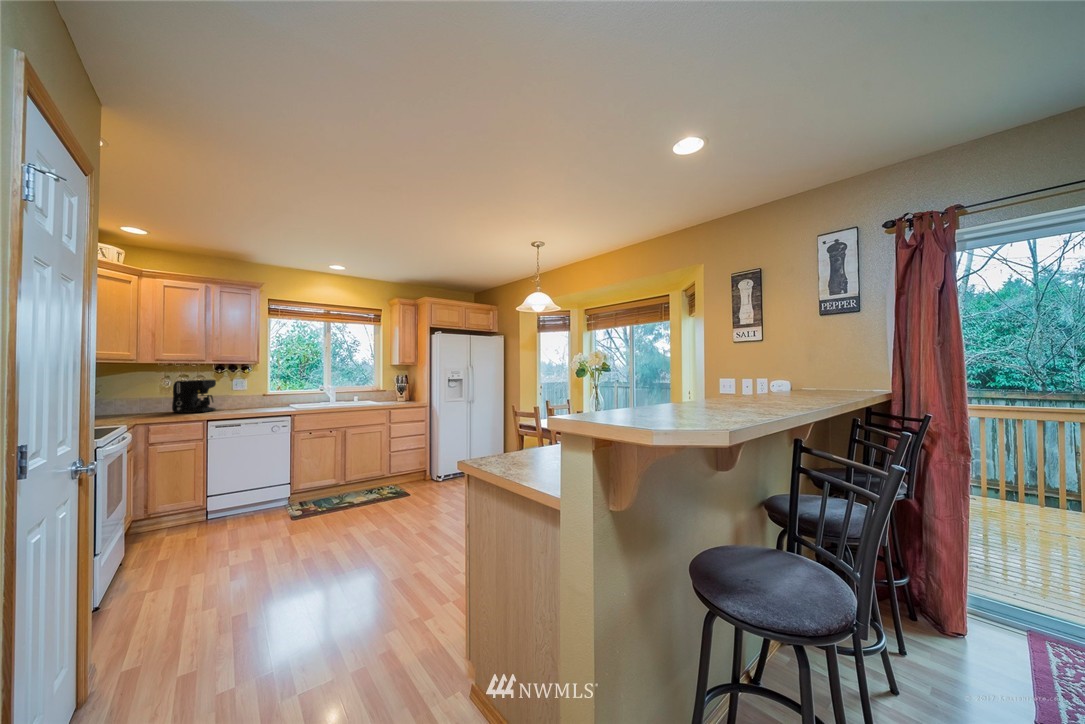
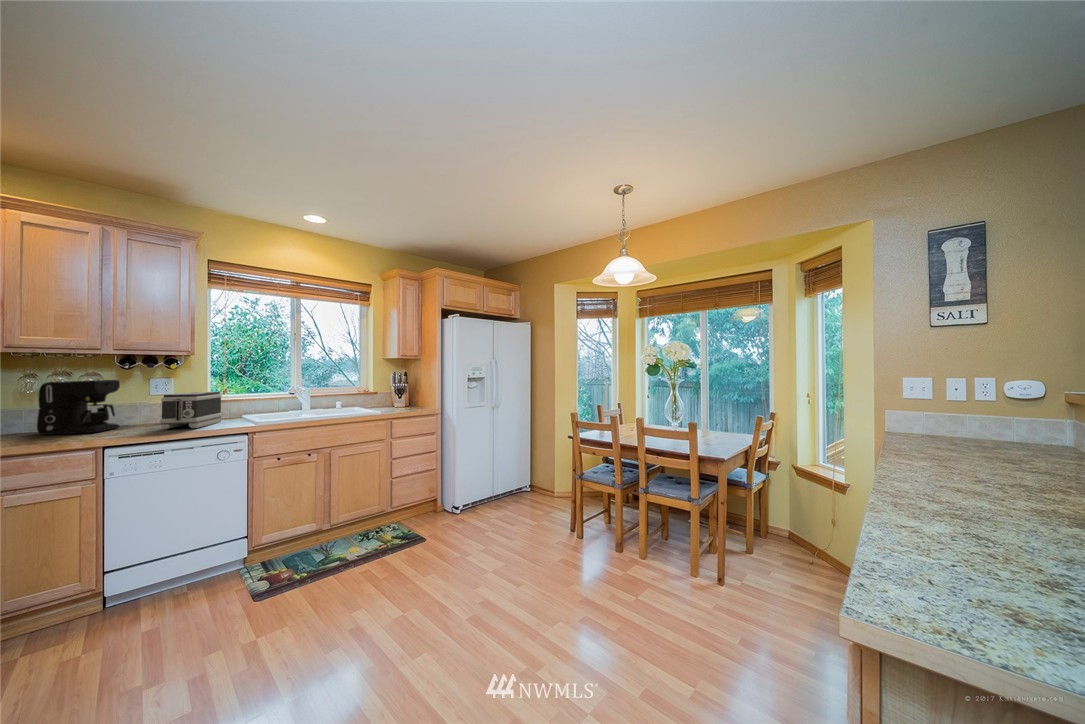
toaster: none [239,388,276,411] -> present [160,392,222,429]

